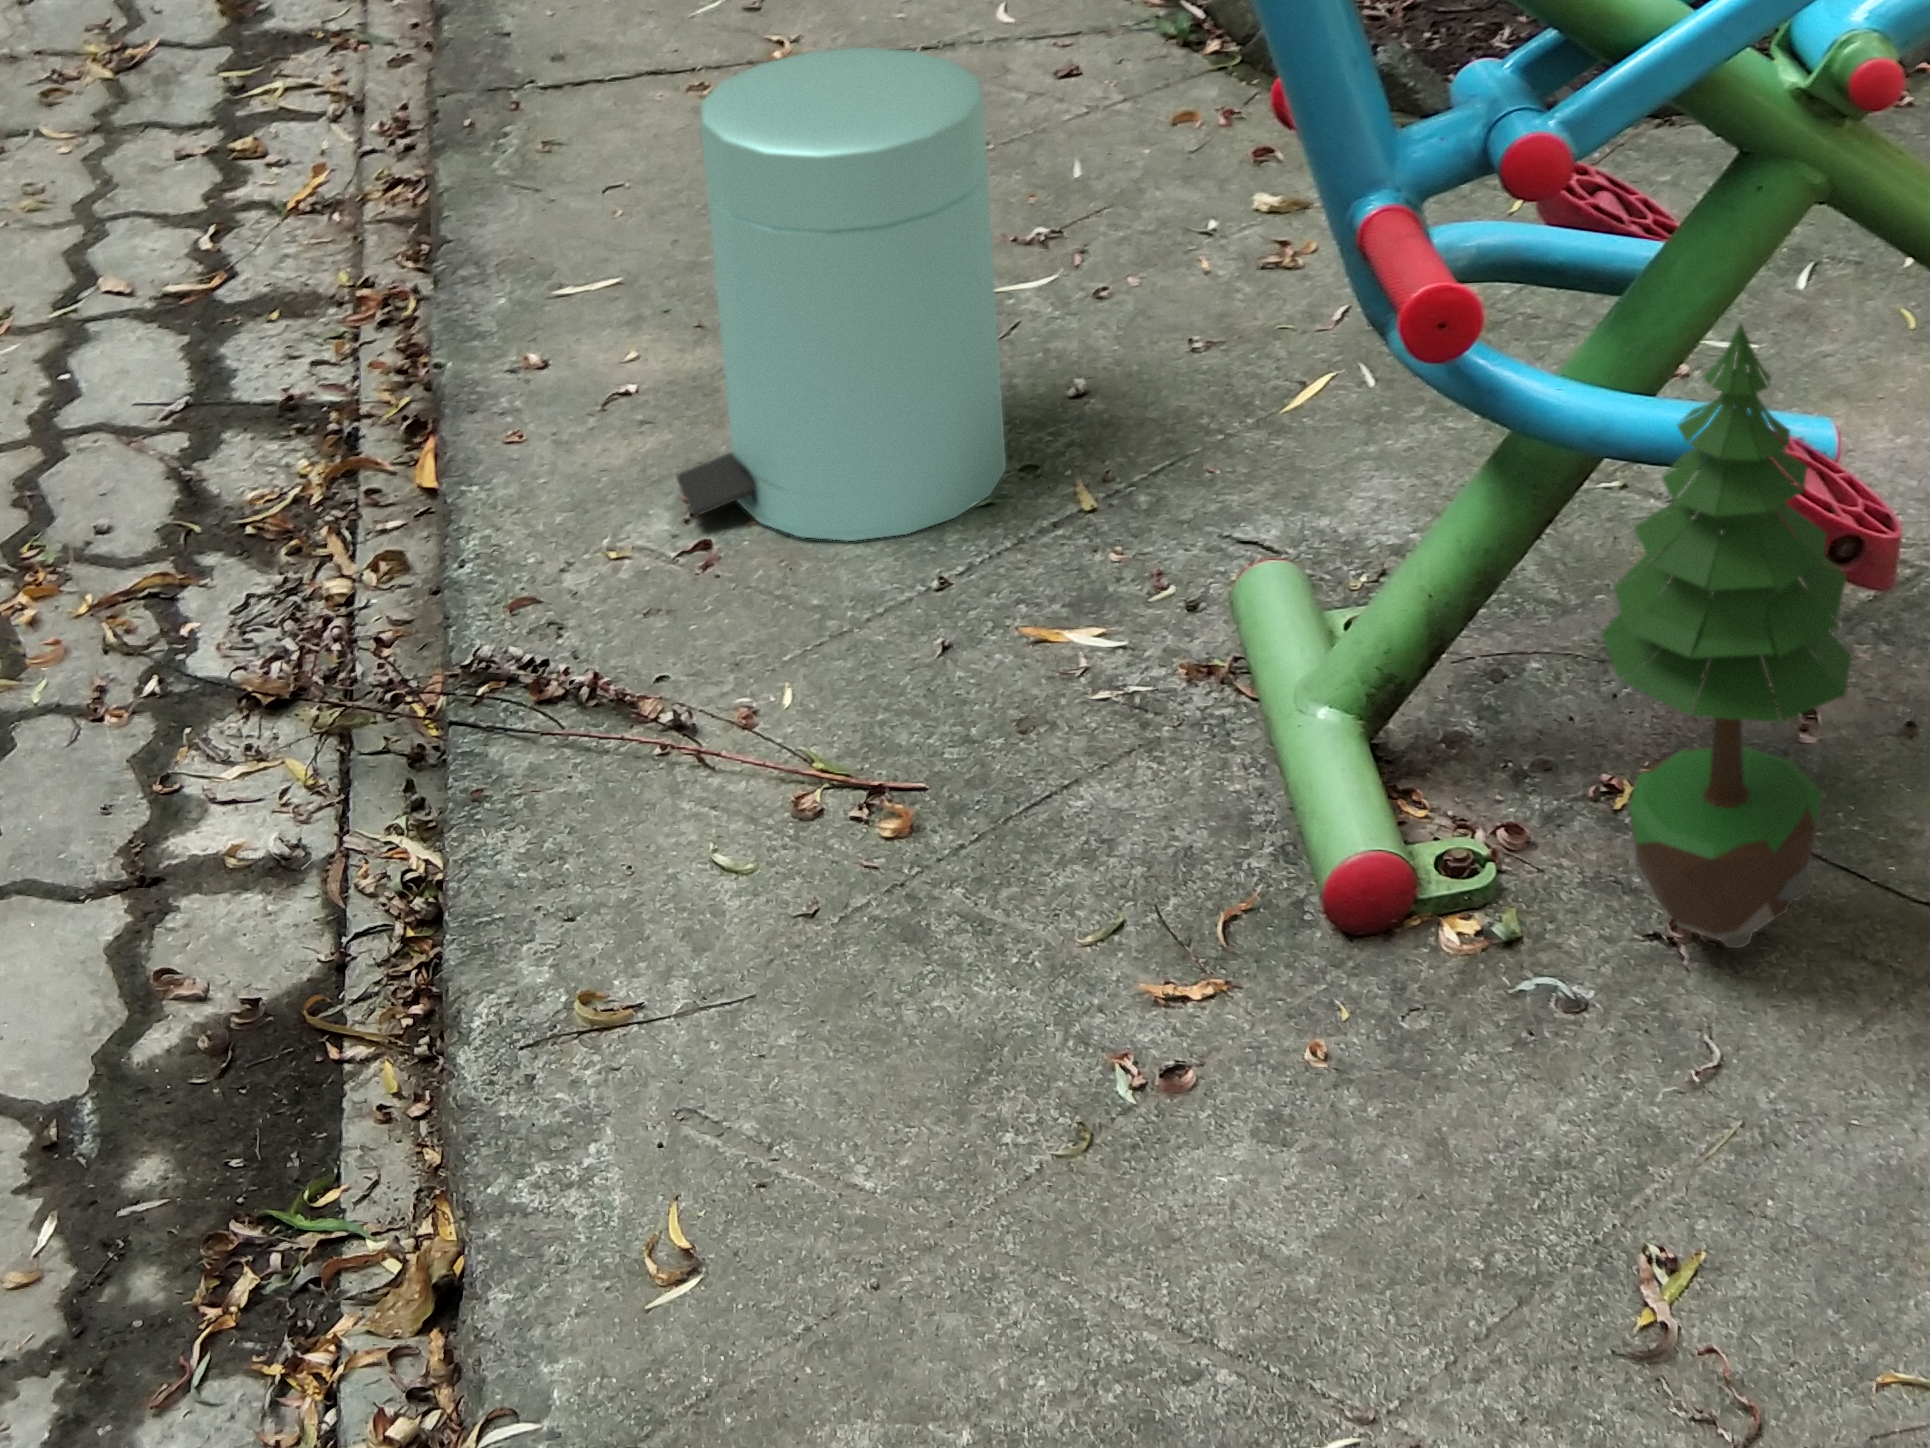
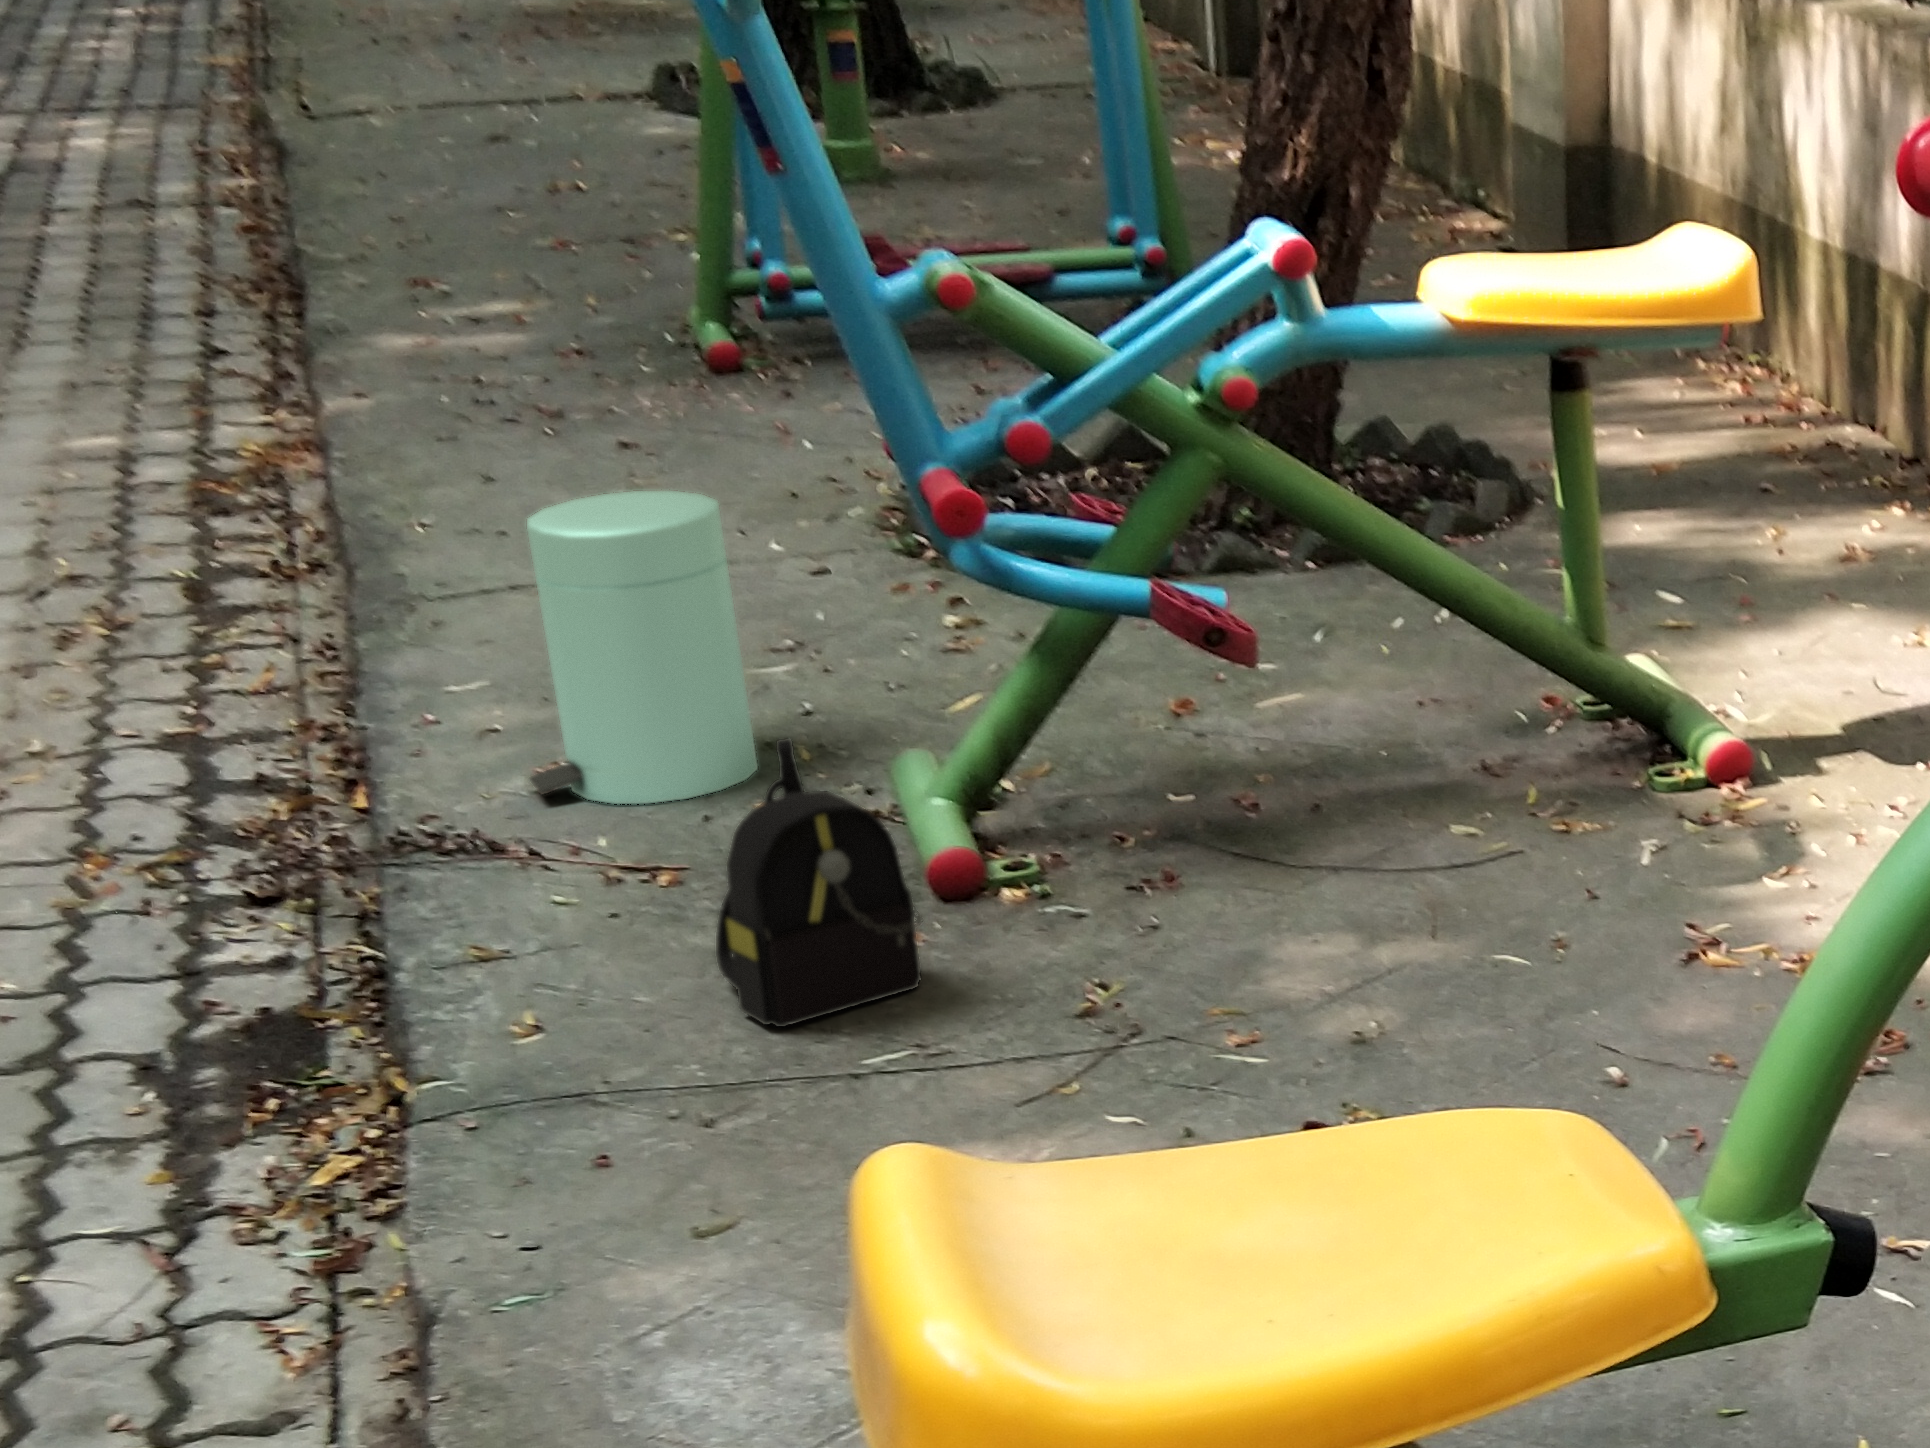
potted tree: present [1601,323,1851,948] -> none [1079,516,1236,918]
backpack: none [987,678,1341,1198] -> present [716,739,923,1027]

